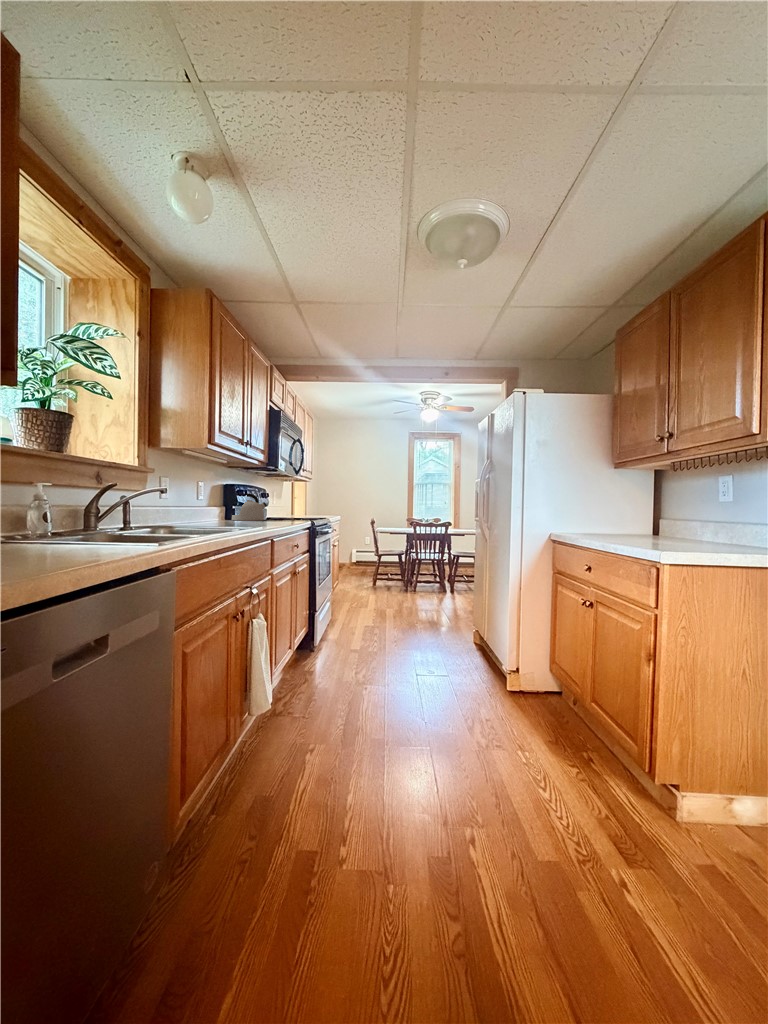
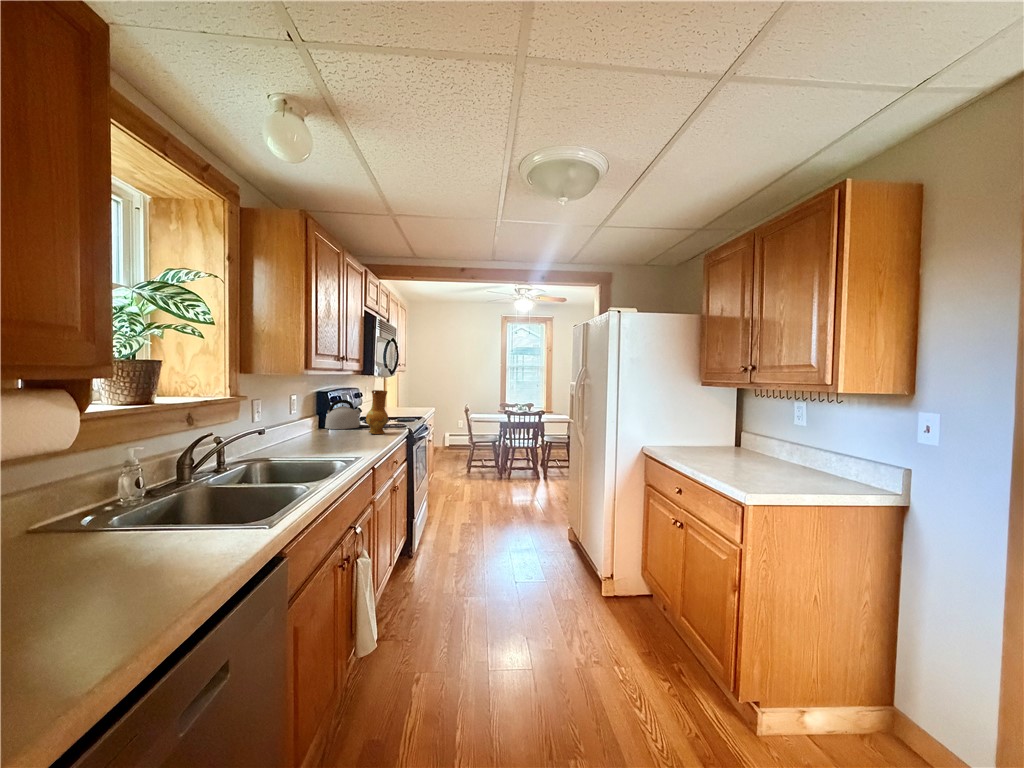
ceramic jug: none [269,480,290,523] -> present [366,390,388,434]

